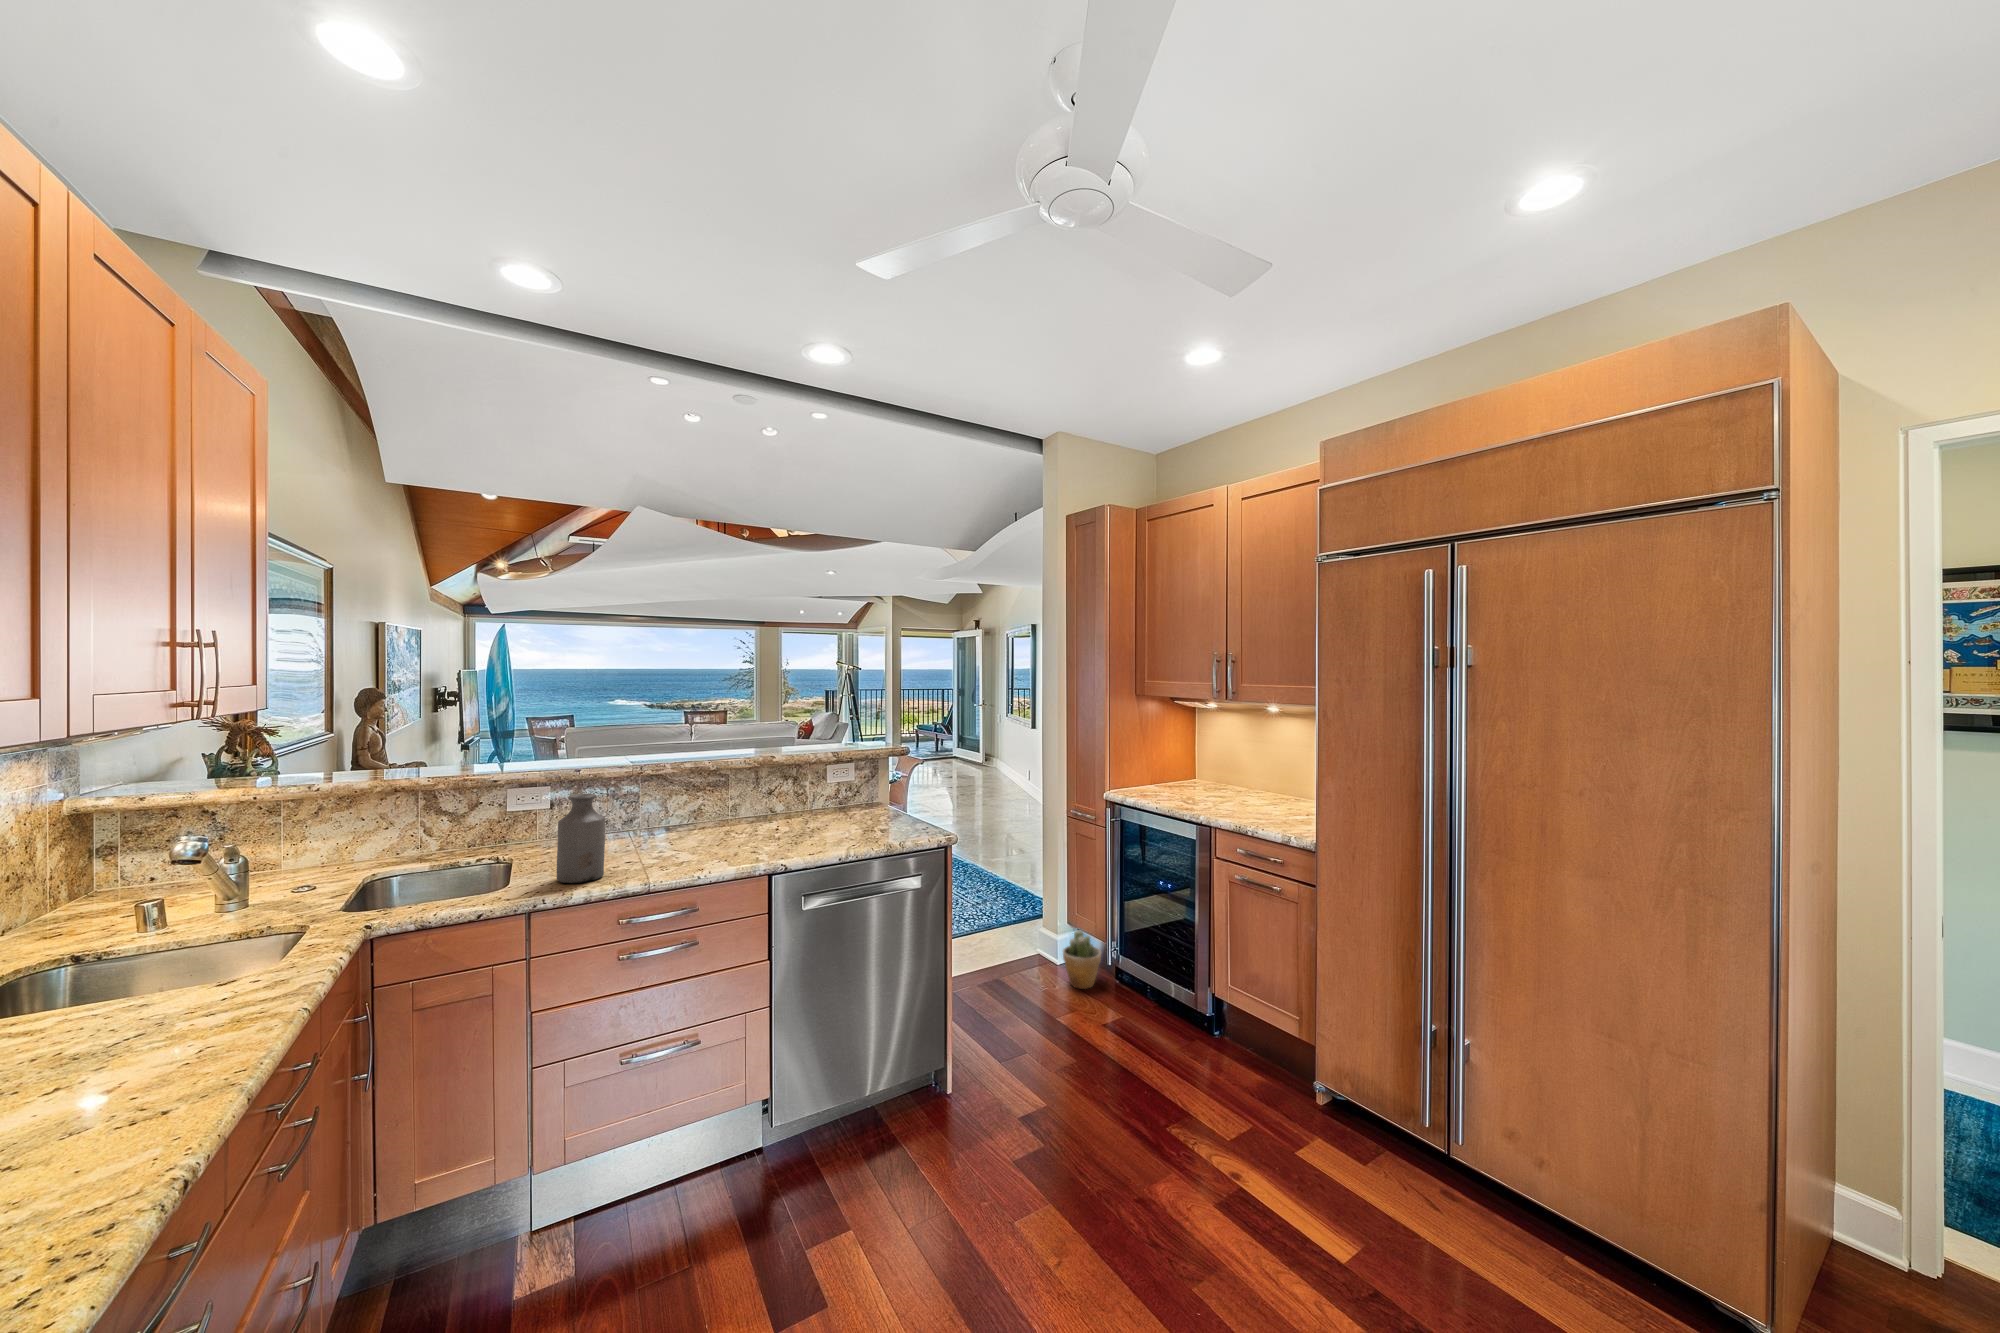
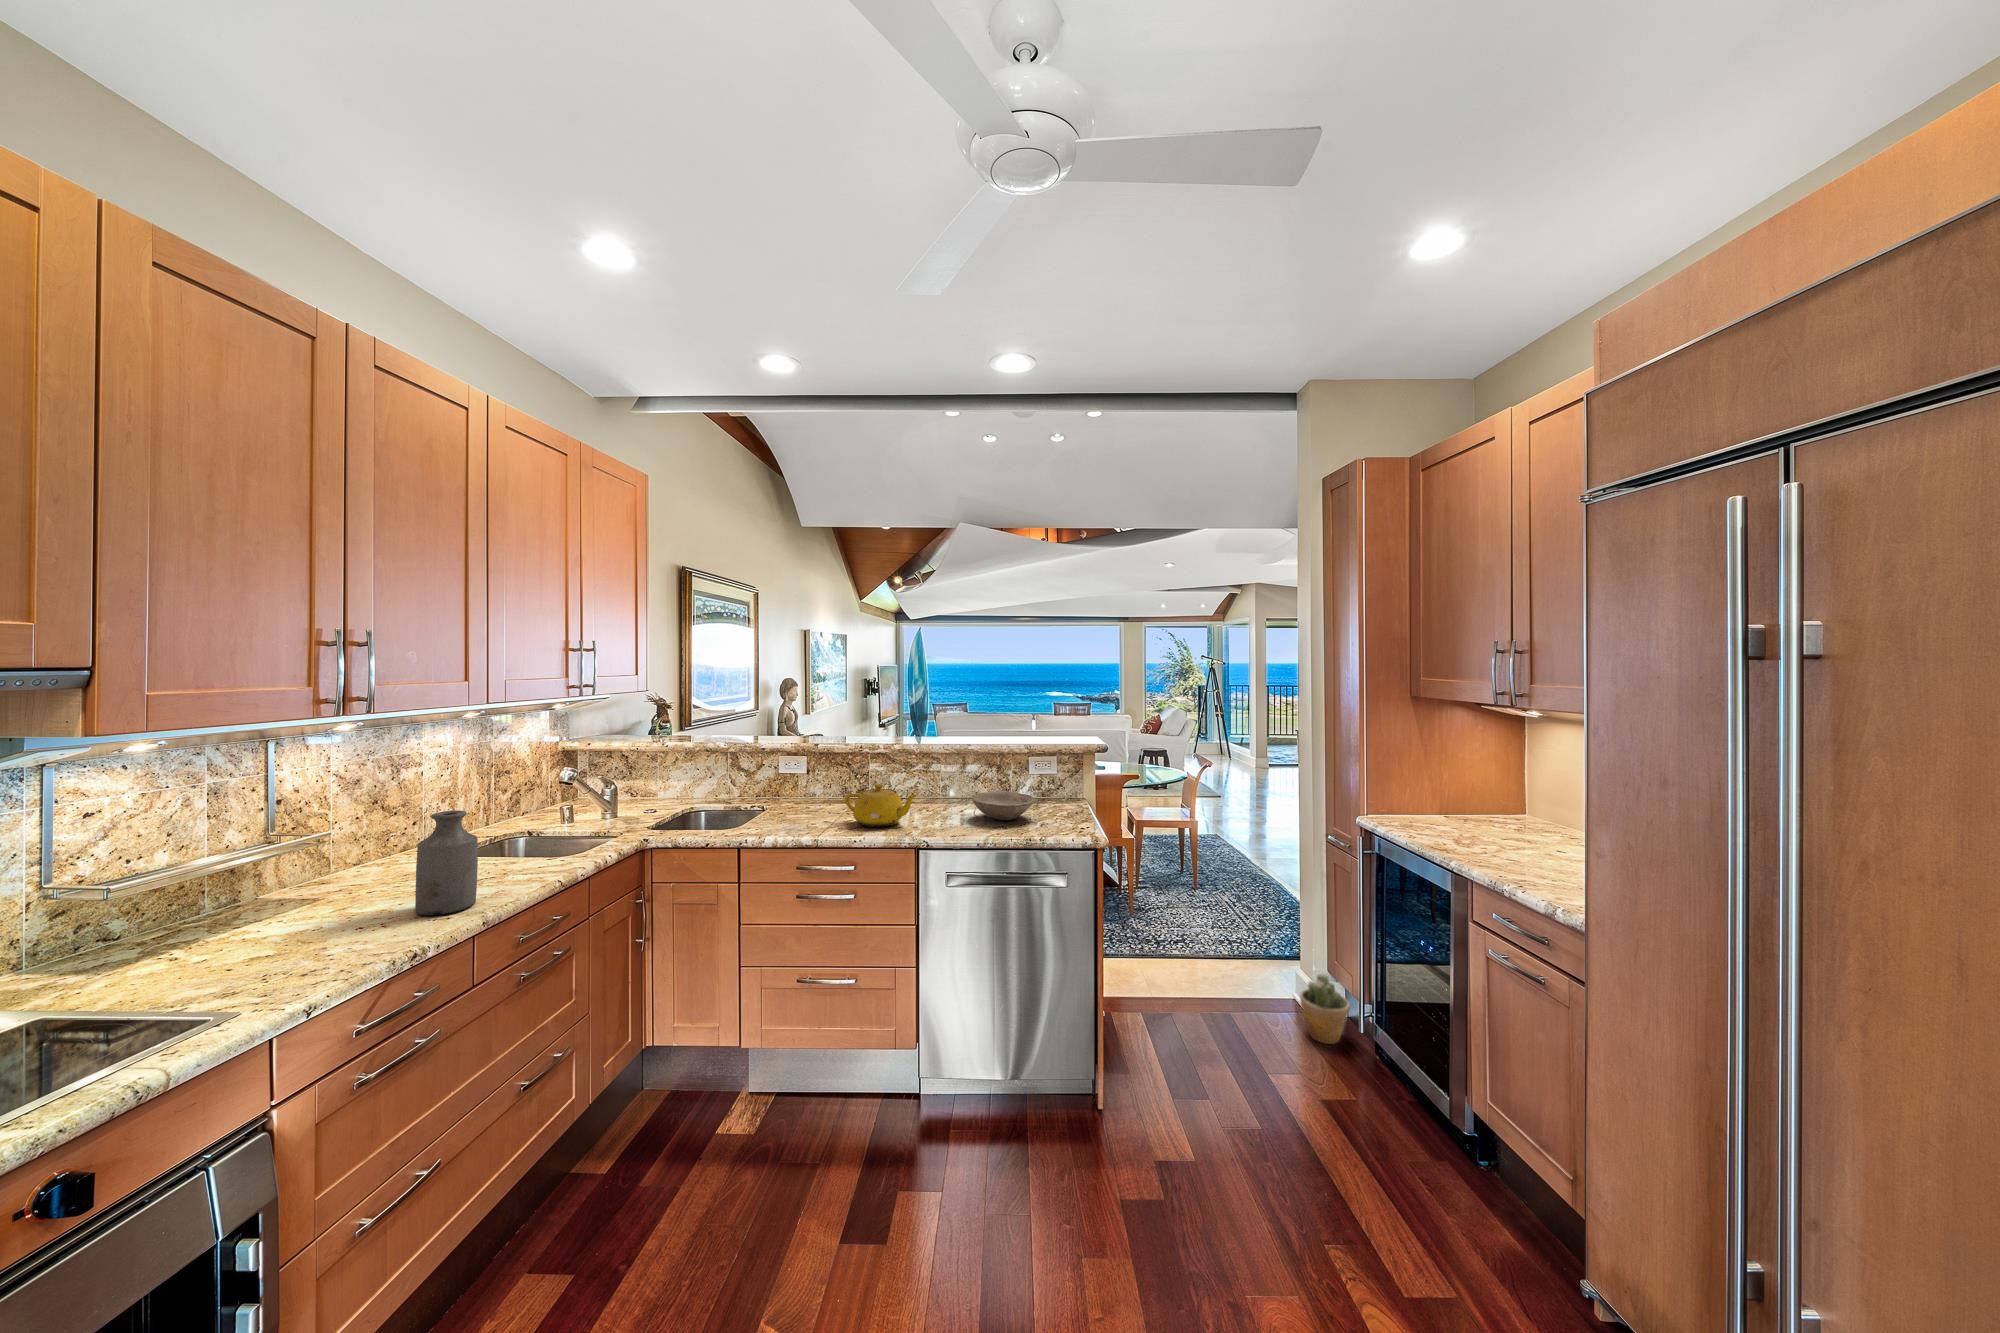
bottle: present [557,794,605,883] -> present [415,811,478,916]
bowl: none [788,802,858,832] -> present [972,791,1035,821]
teapot: none [640,807,743,859] -> present [845,784,918,827]

